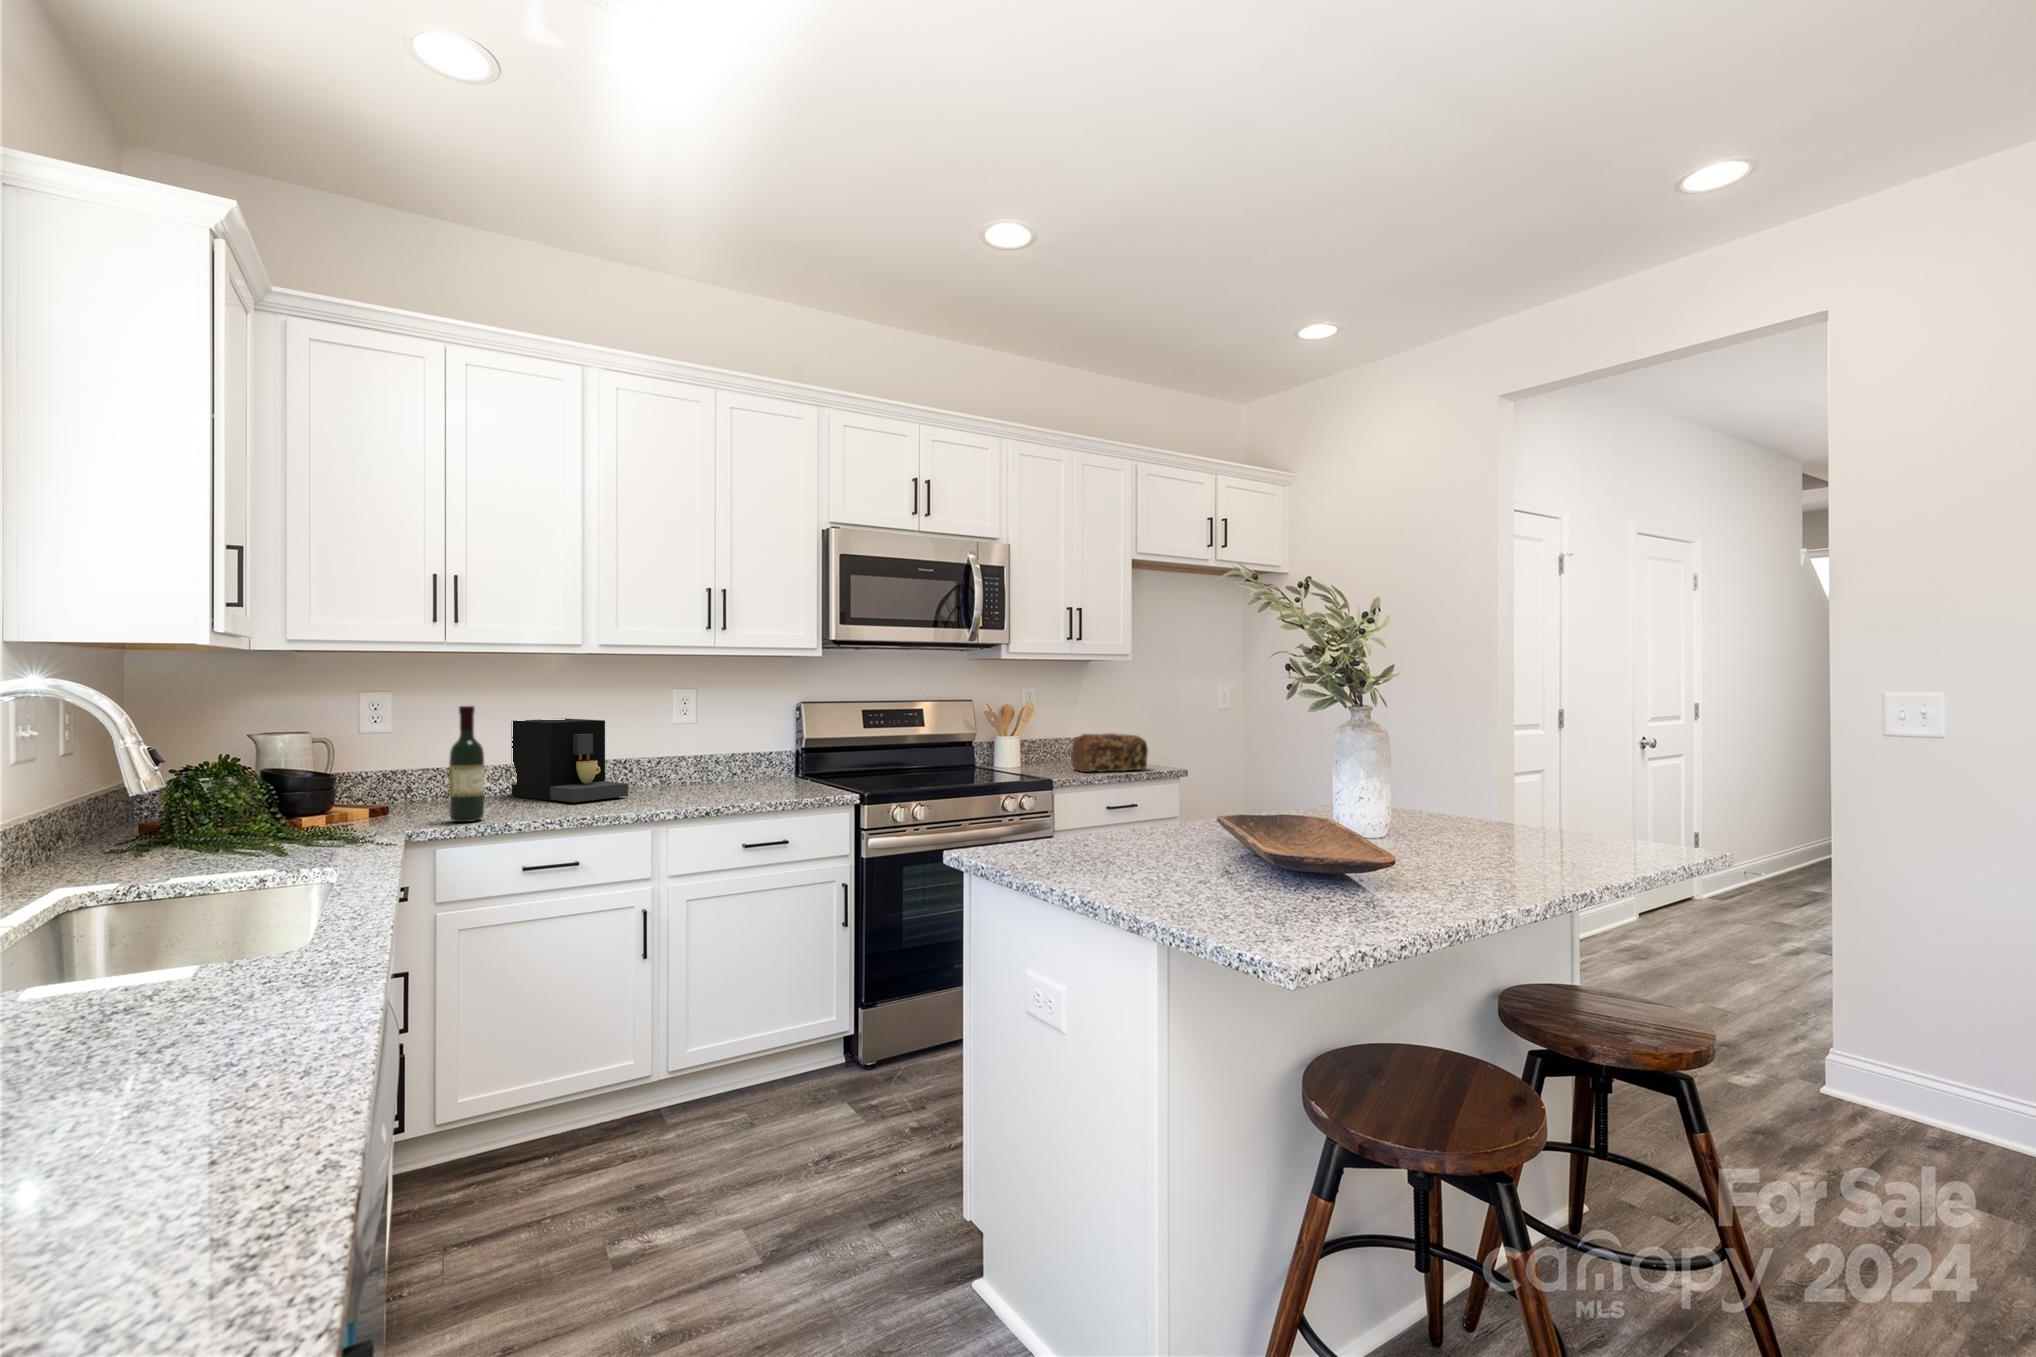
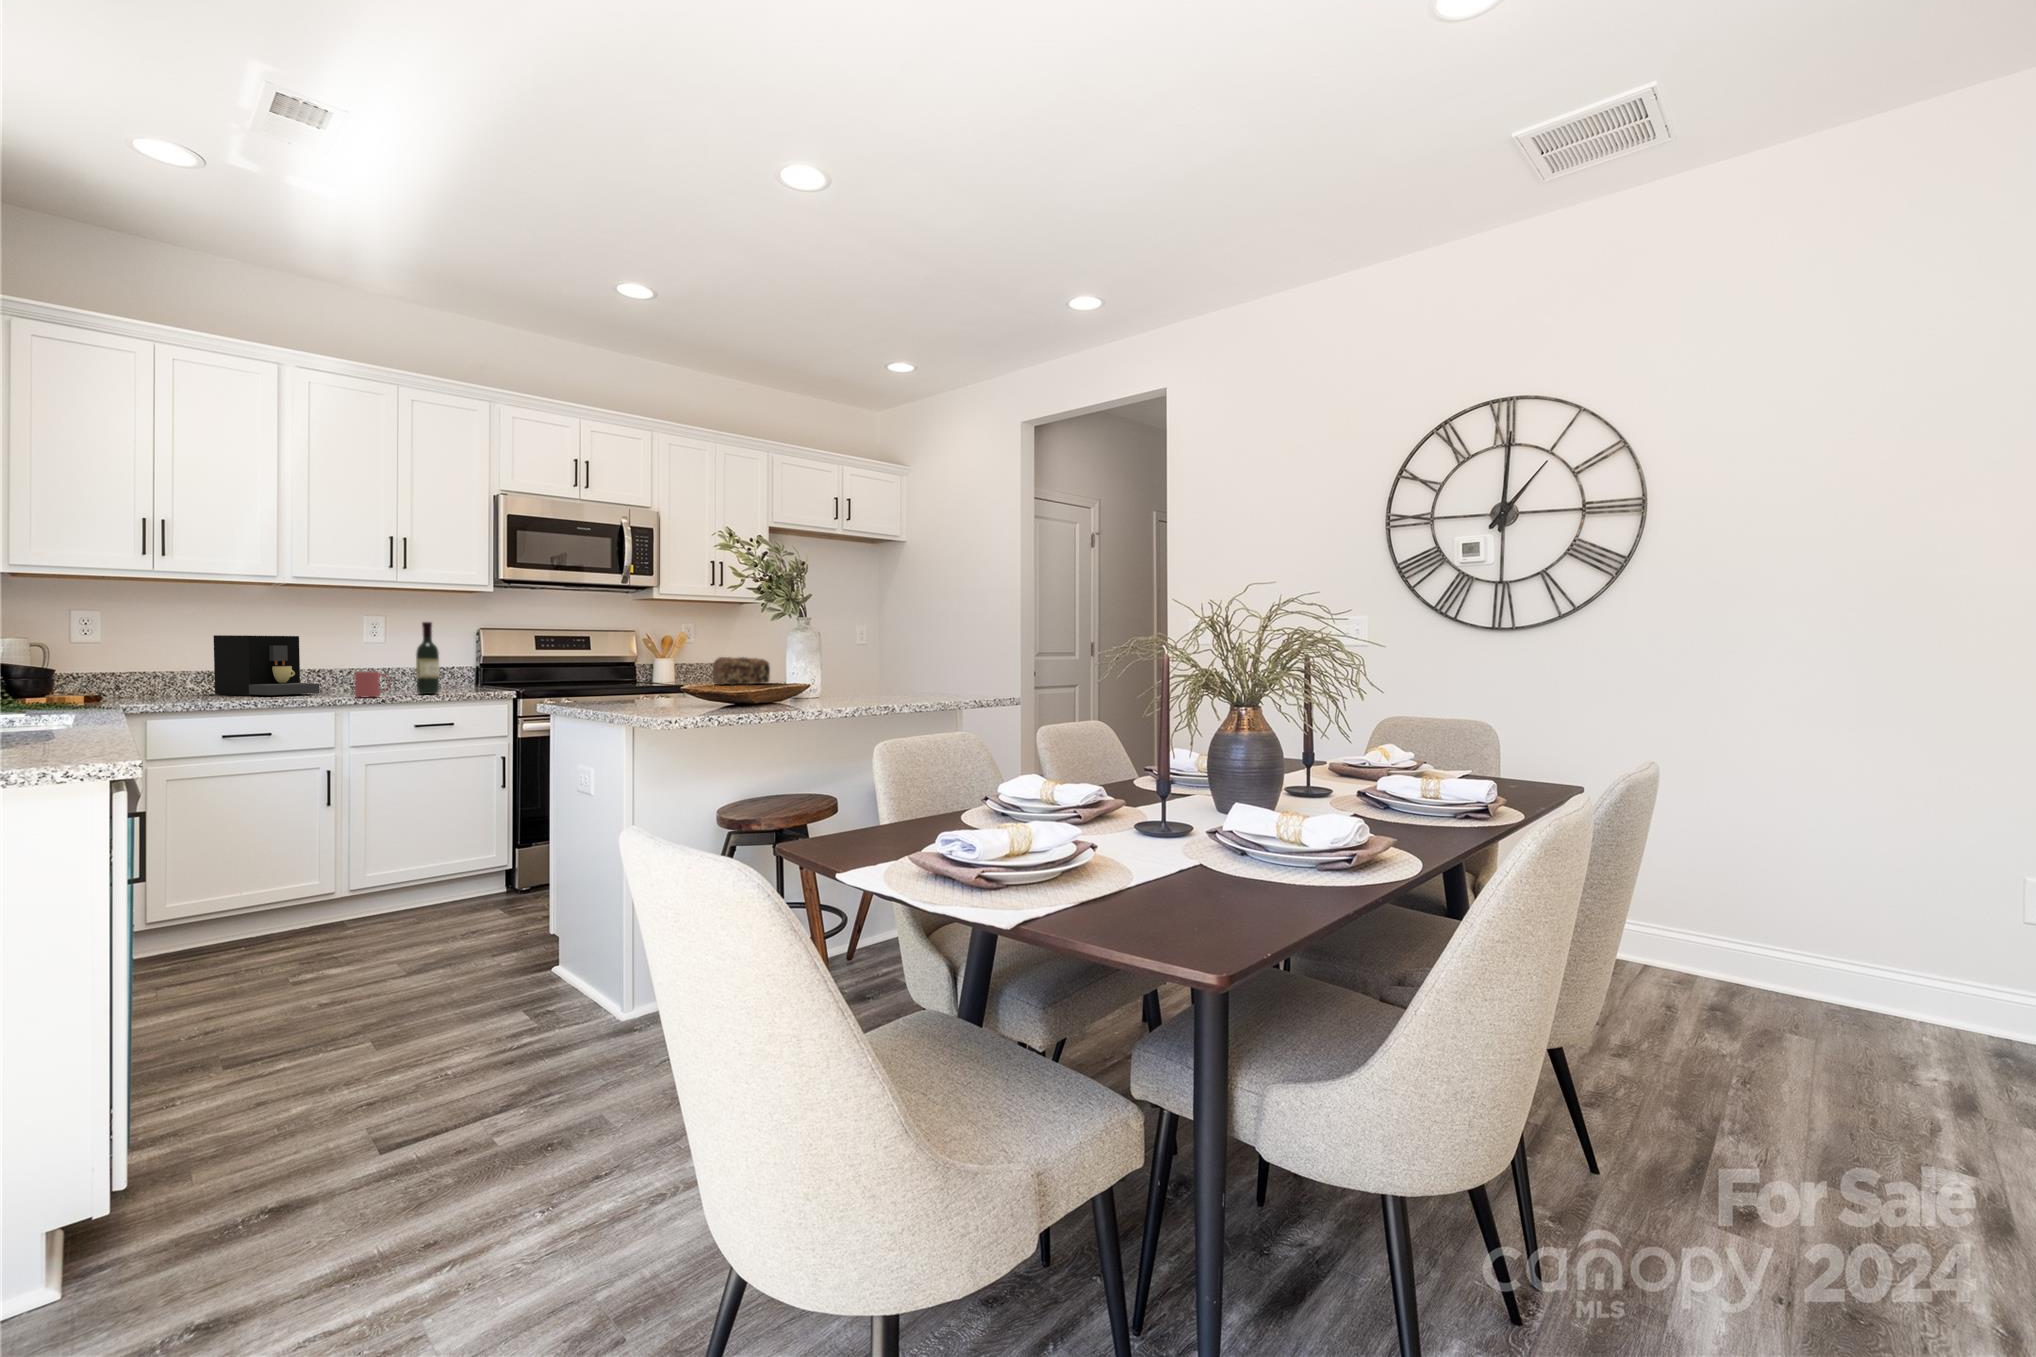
wine bottle: present [449,706,484,822] -> present [416,622,440,694]
mug: none [674,771,715,809] -> present [354,671,390,697]

